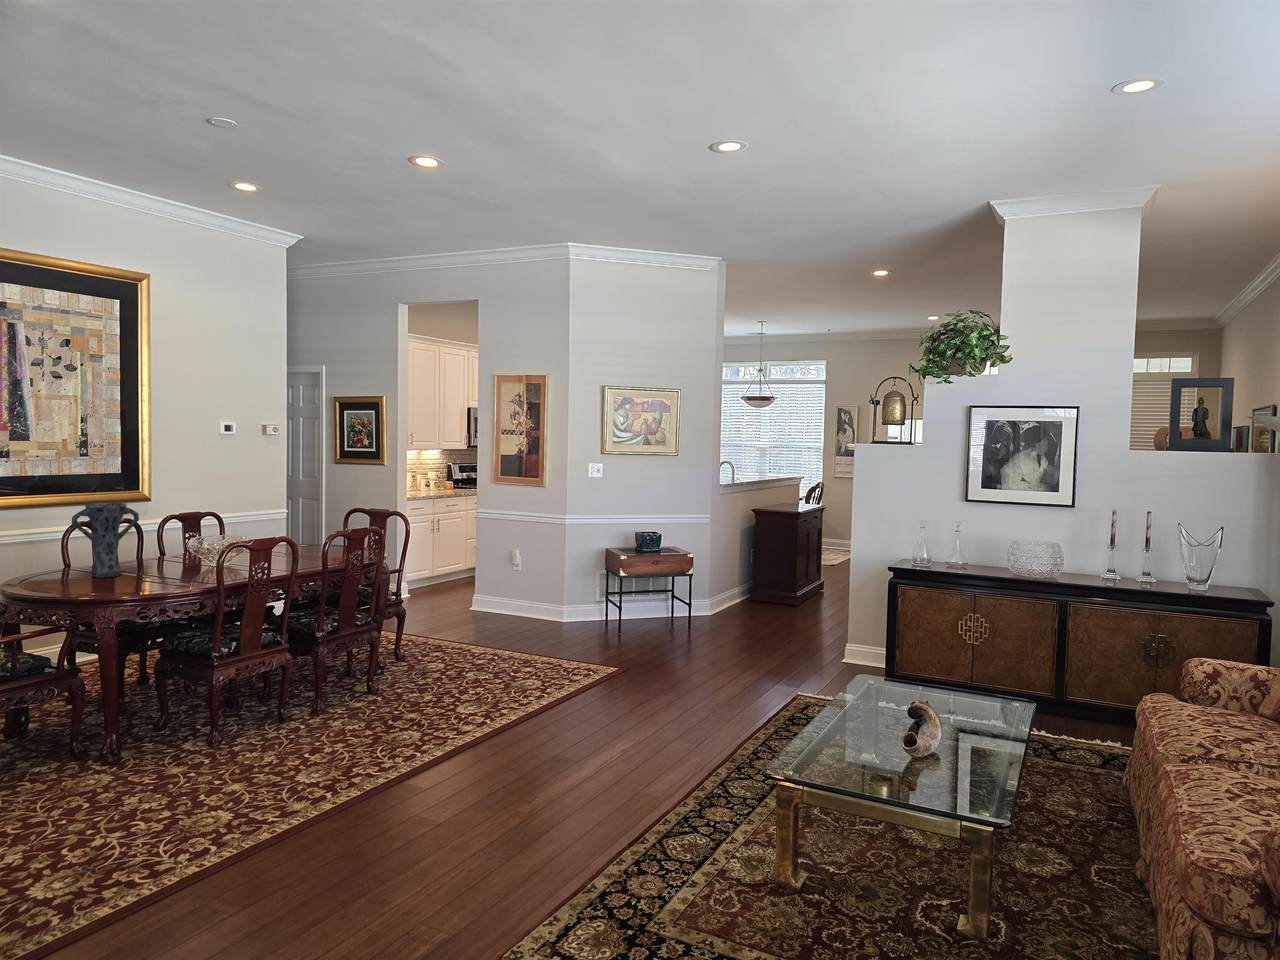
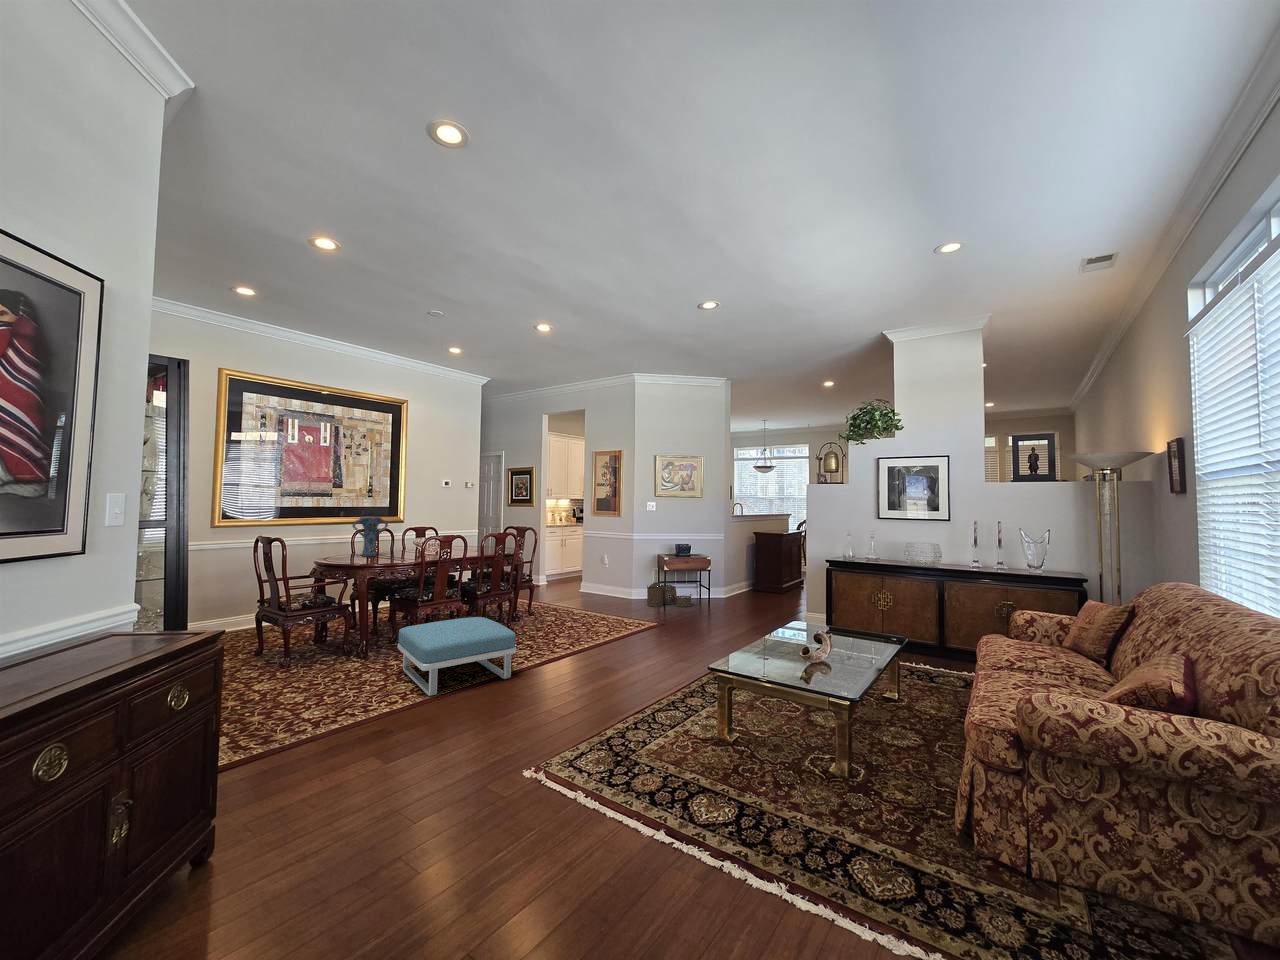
woven basket: none [585,593,661,638] -> present [647,582,691,607]
footstool: none [187,682,407,834] -> present [398,617,516,696]

